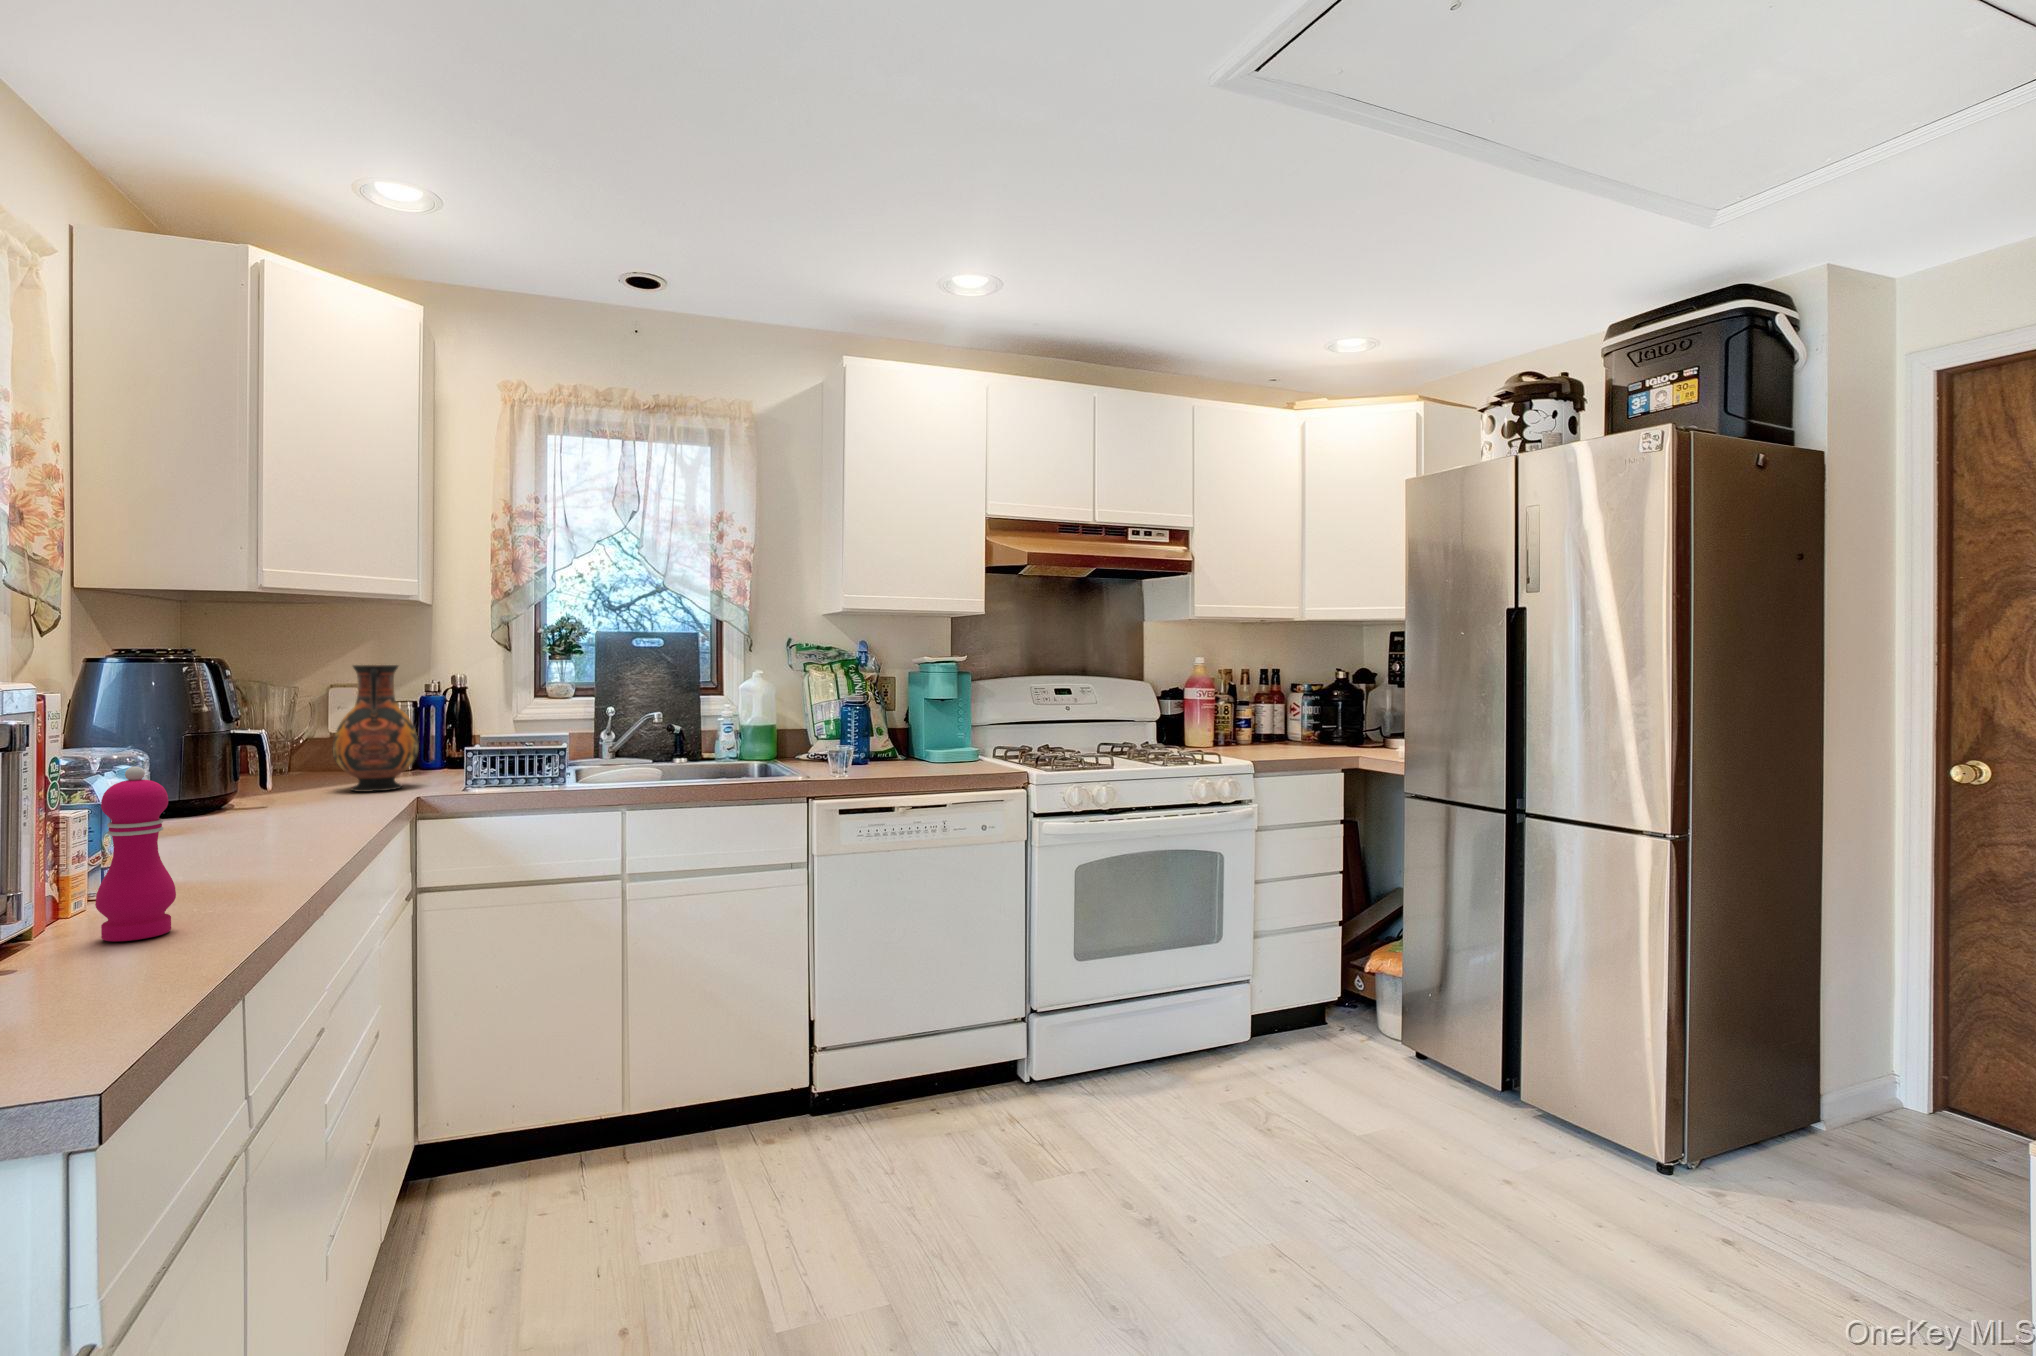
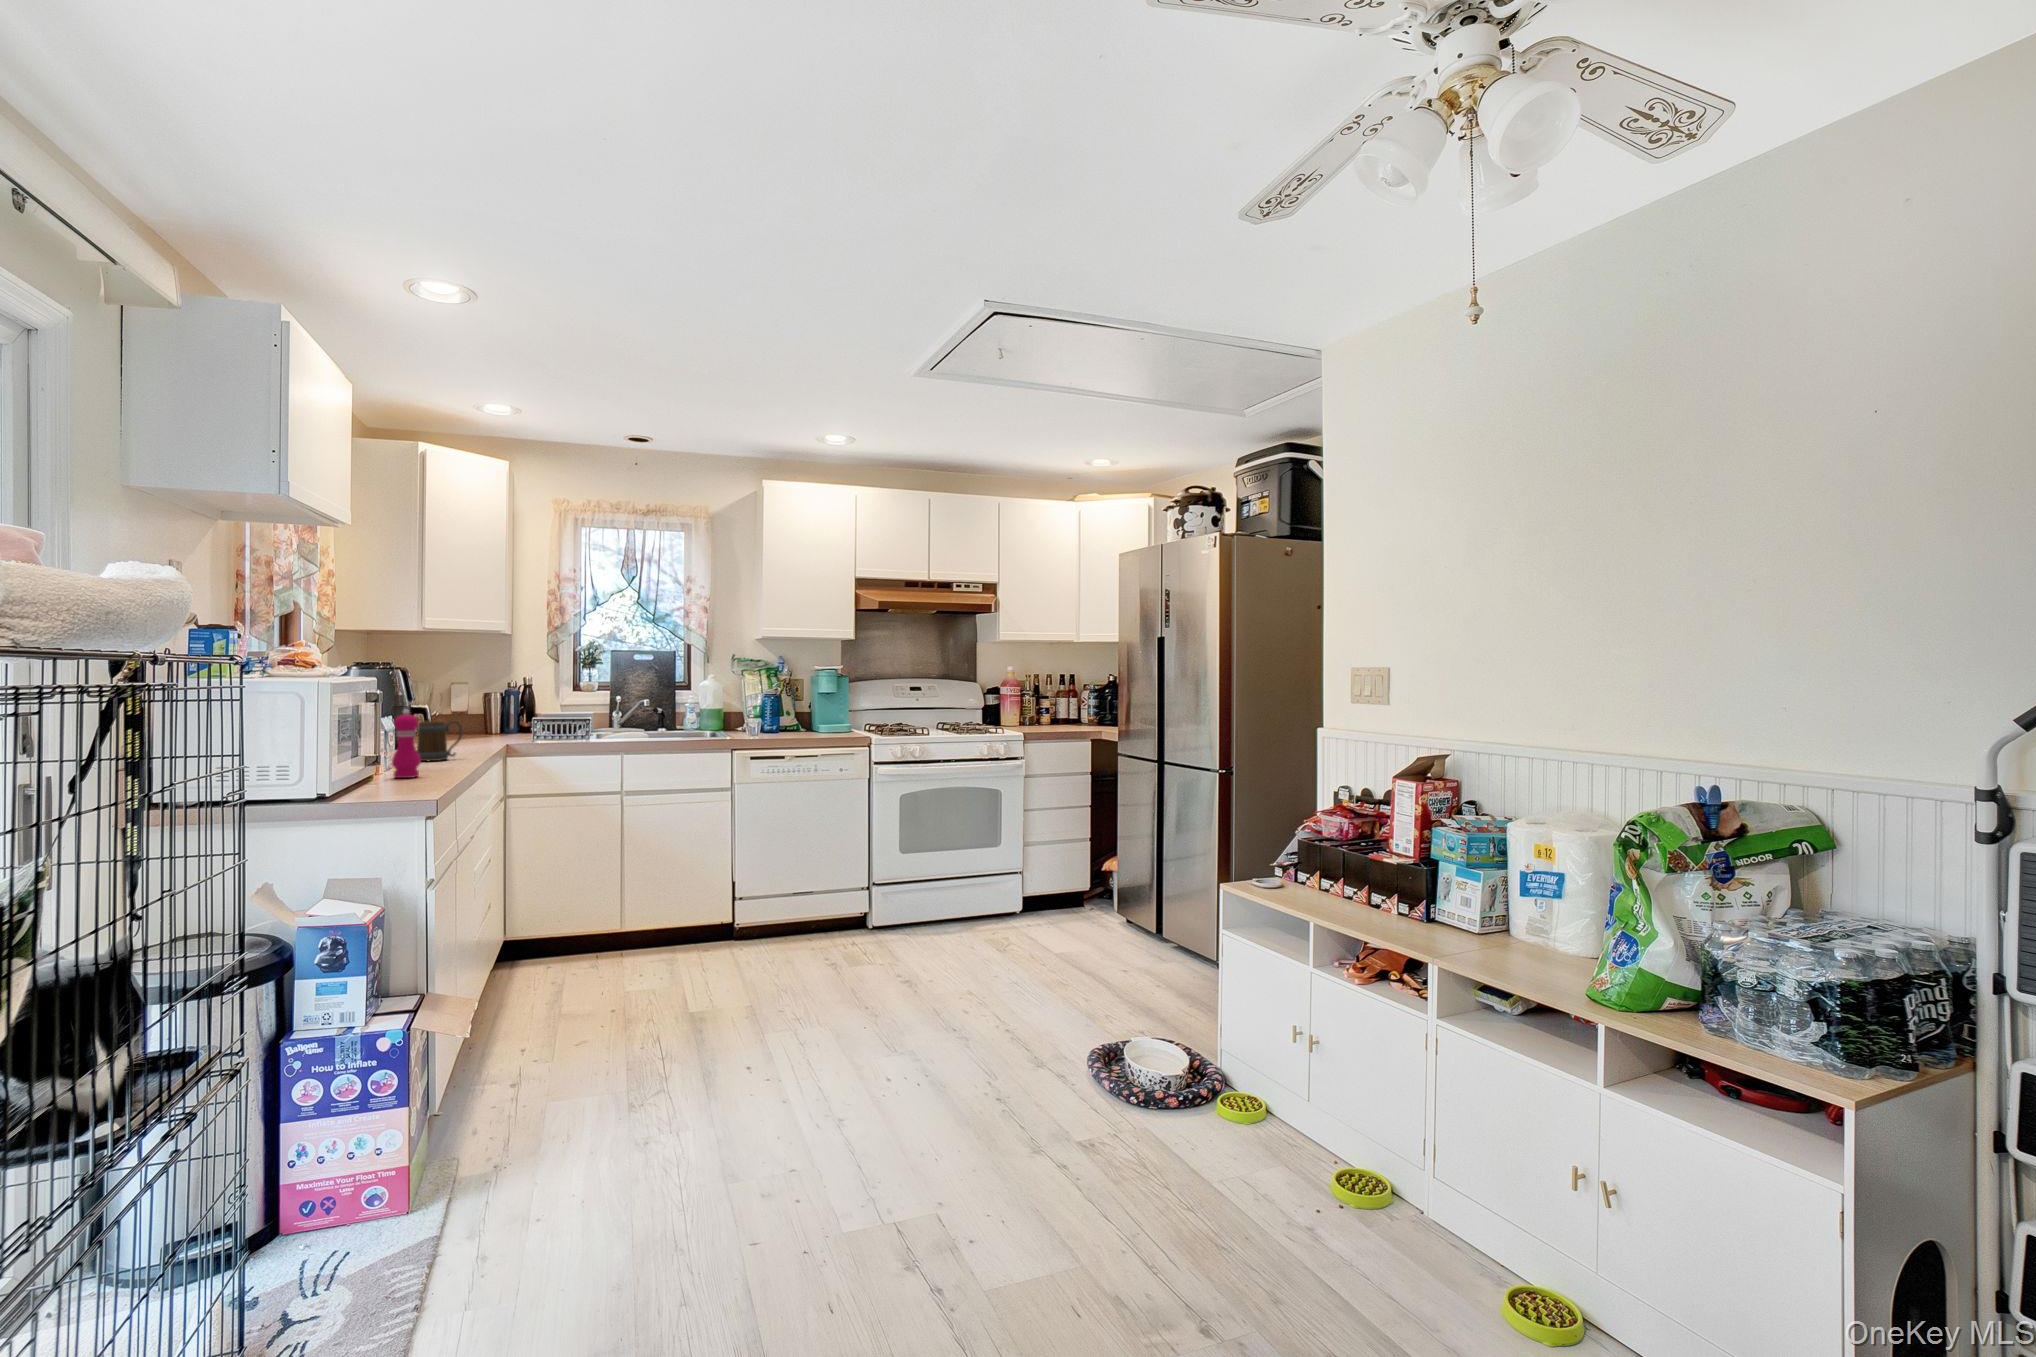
vase: present [333,665,419,792] -> none [458,671,506,742]
mug: none [211,770,315,858] -> present [417,721,462,761]

